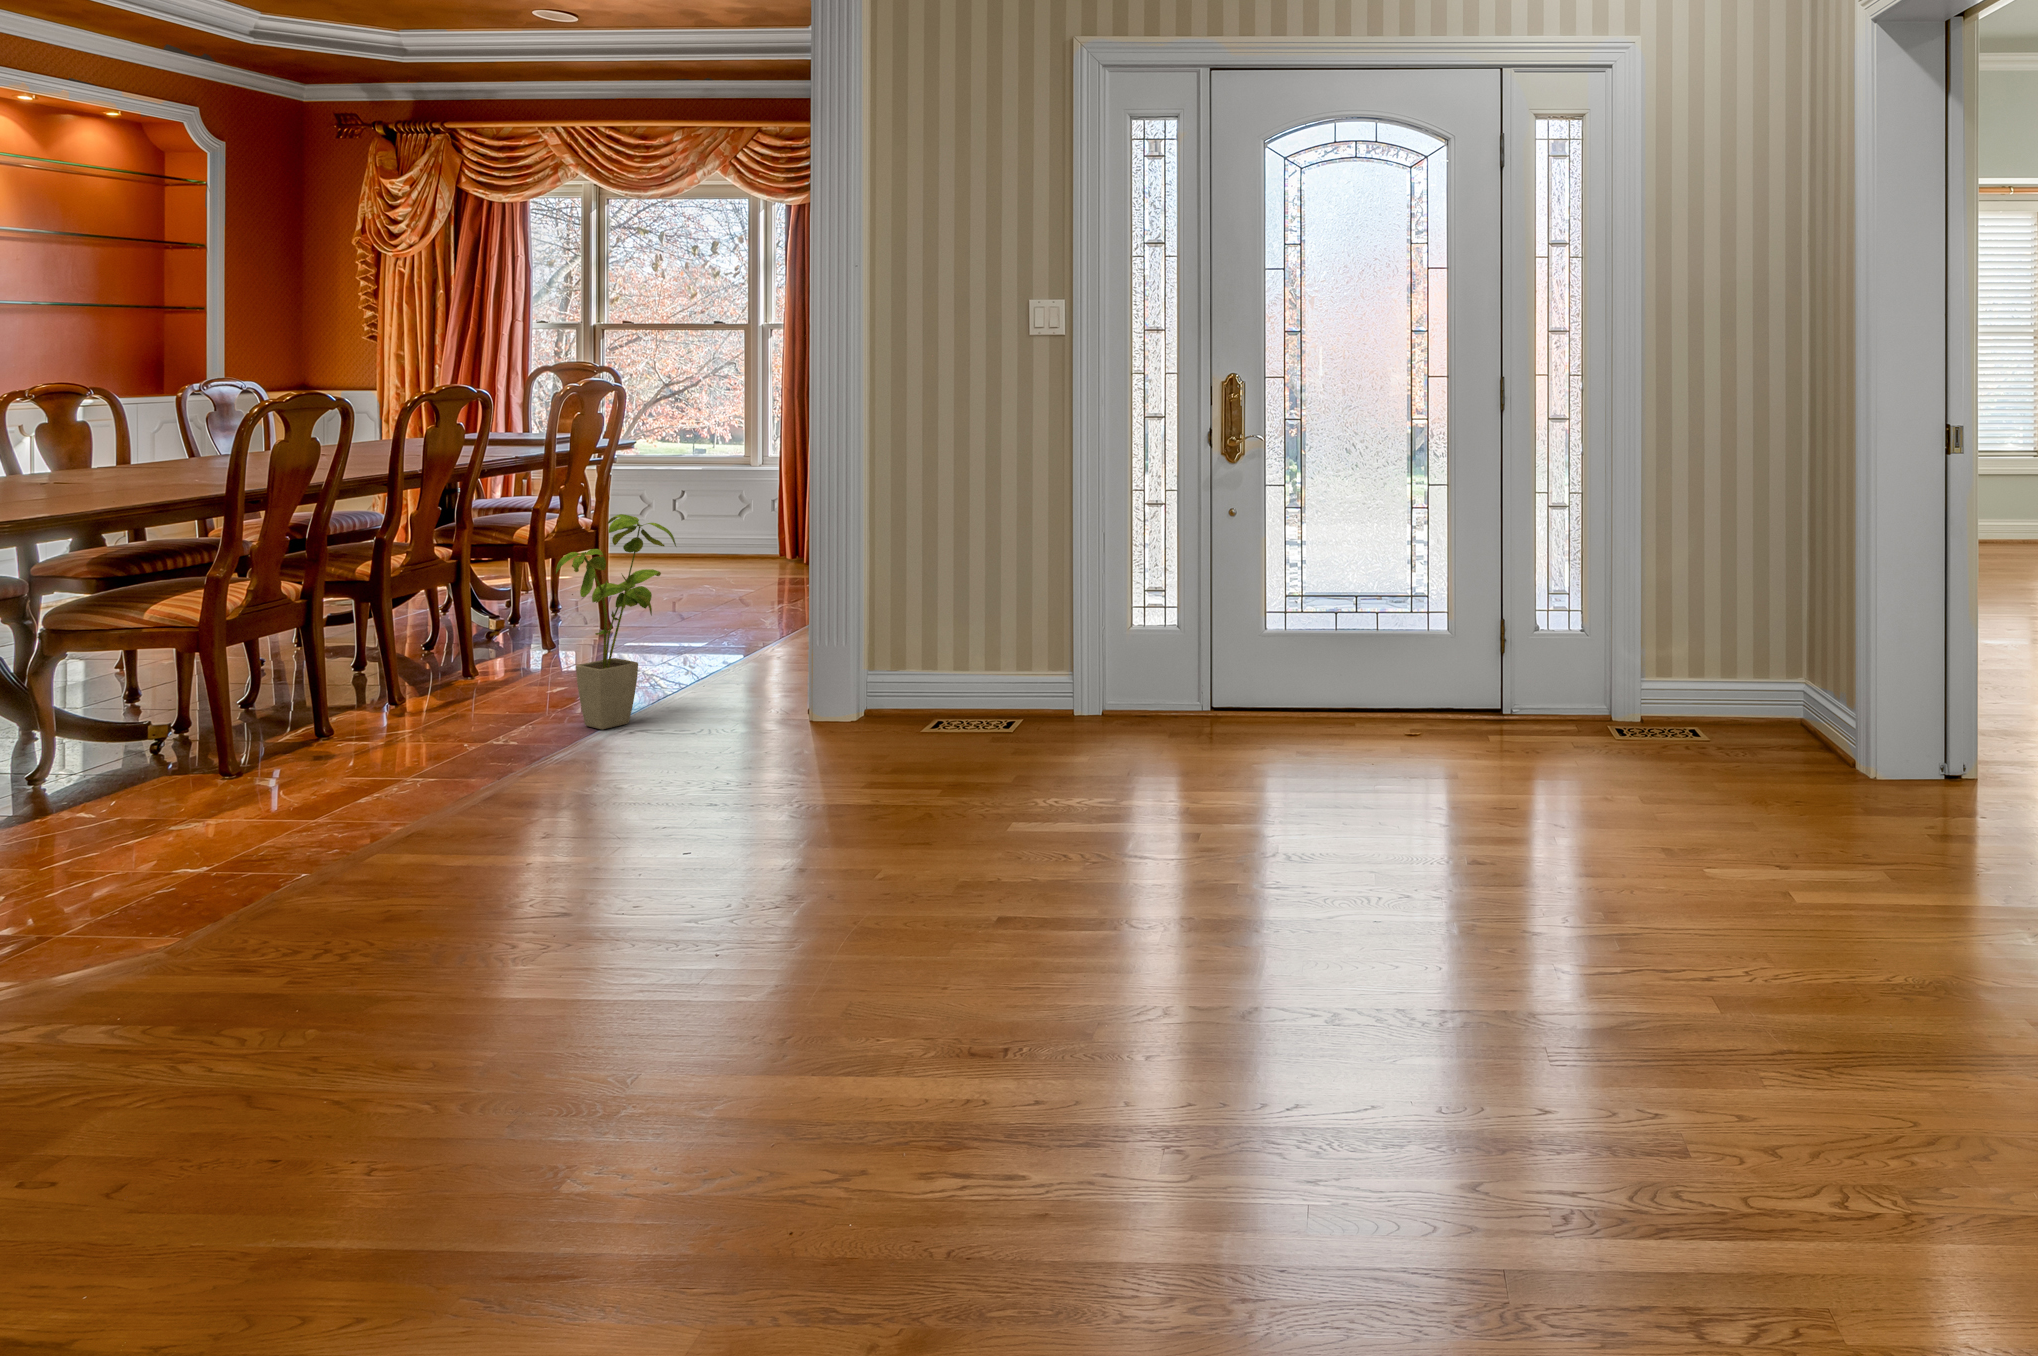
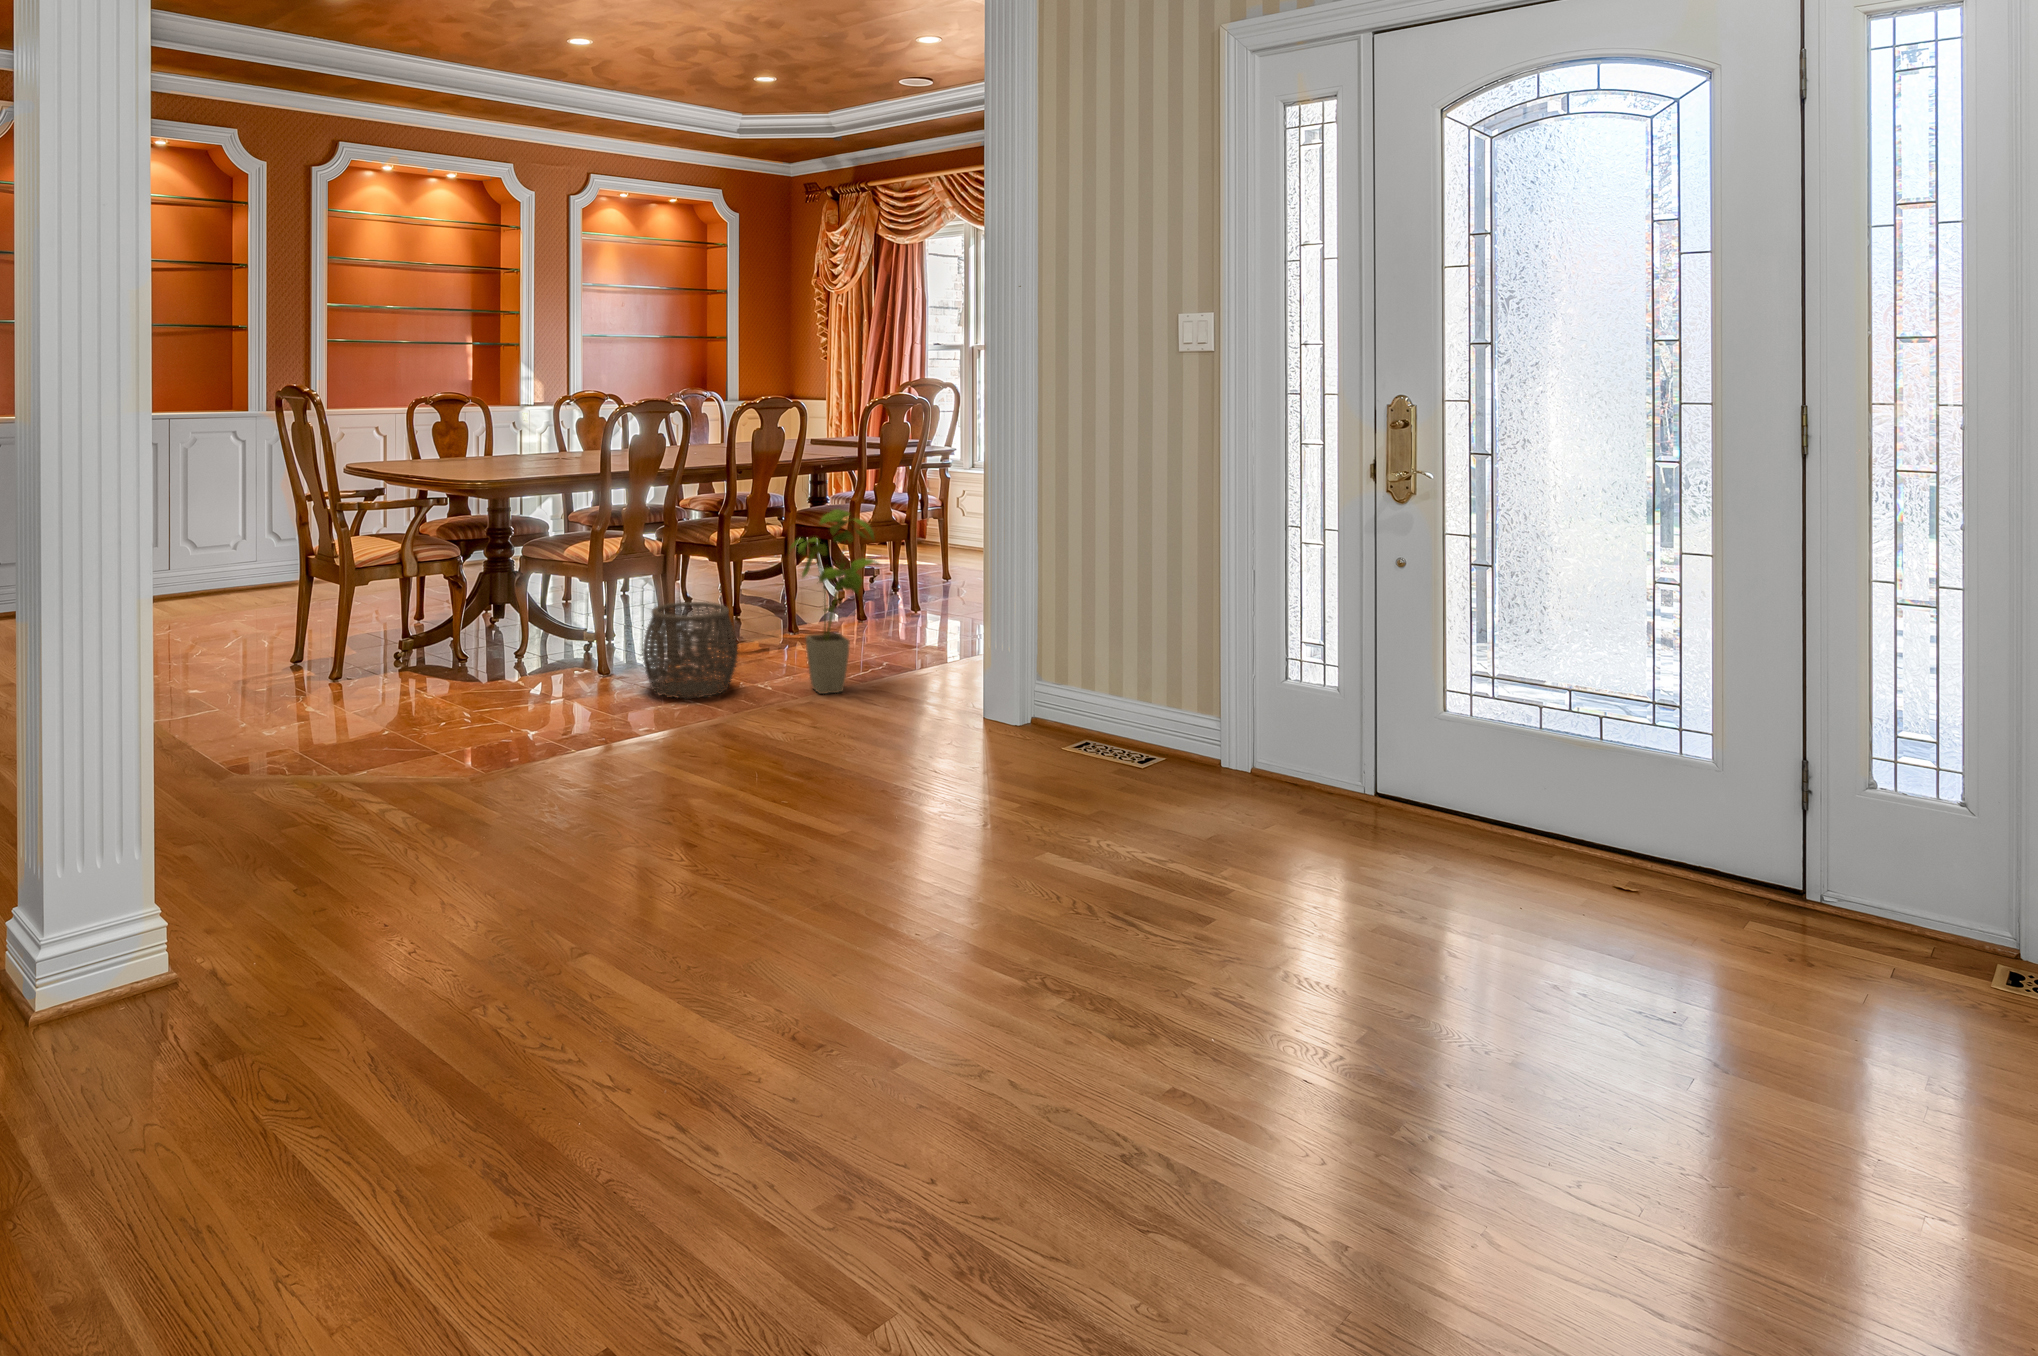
woven basket: none [351,643,492,766] -> present [643,602,738,699]

